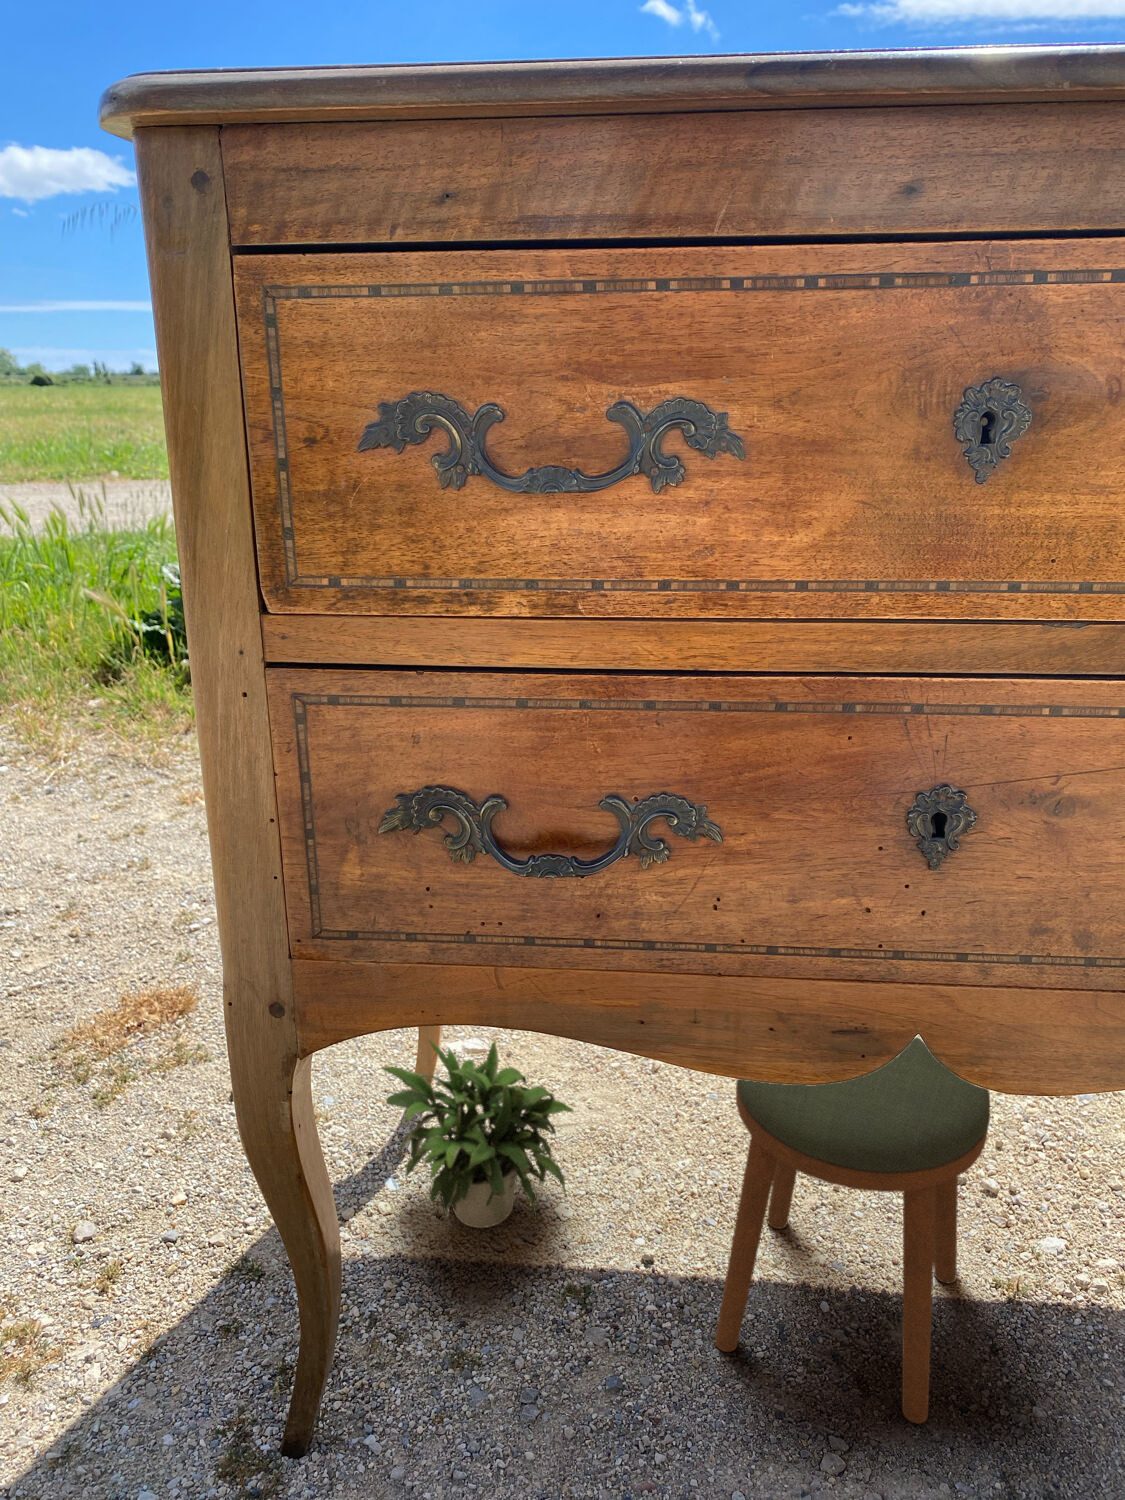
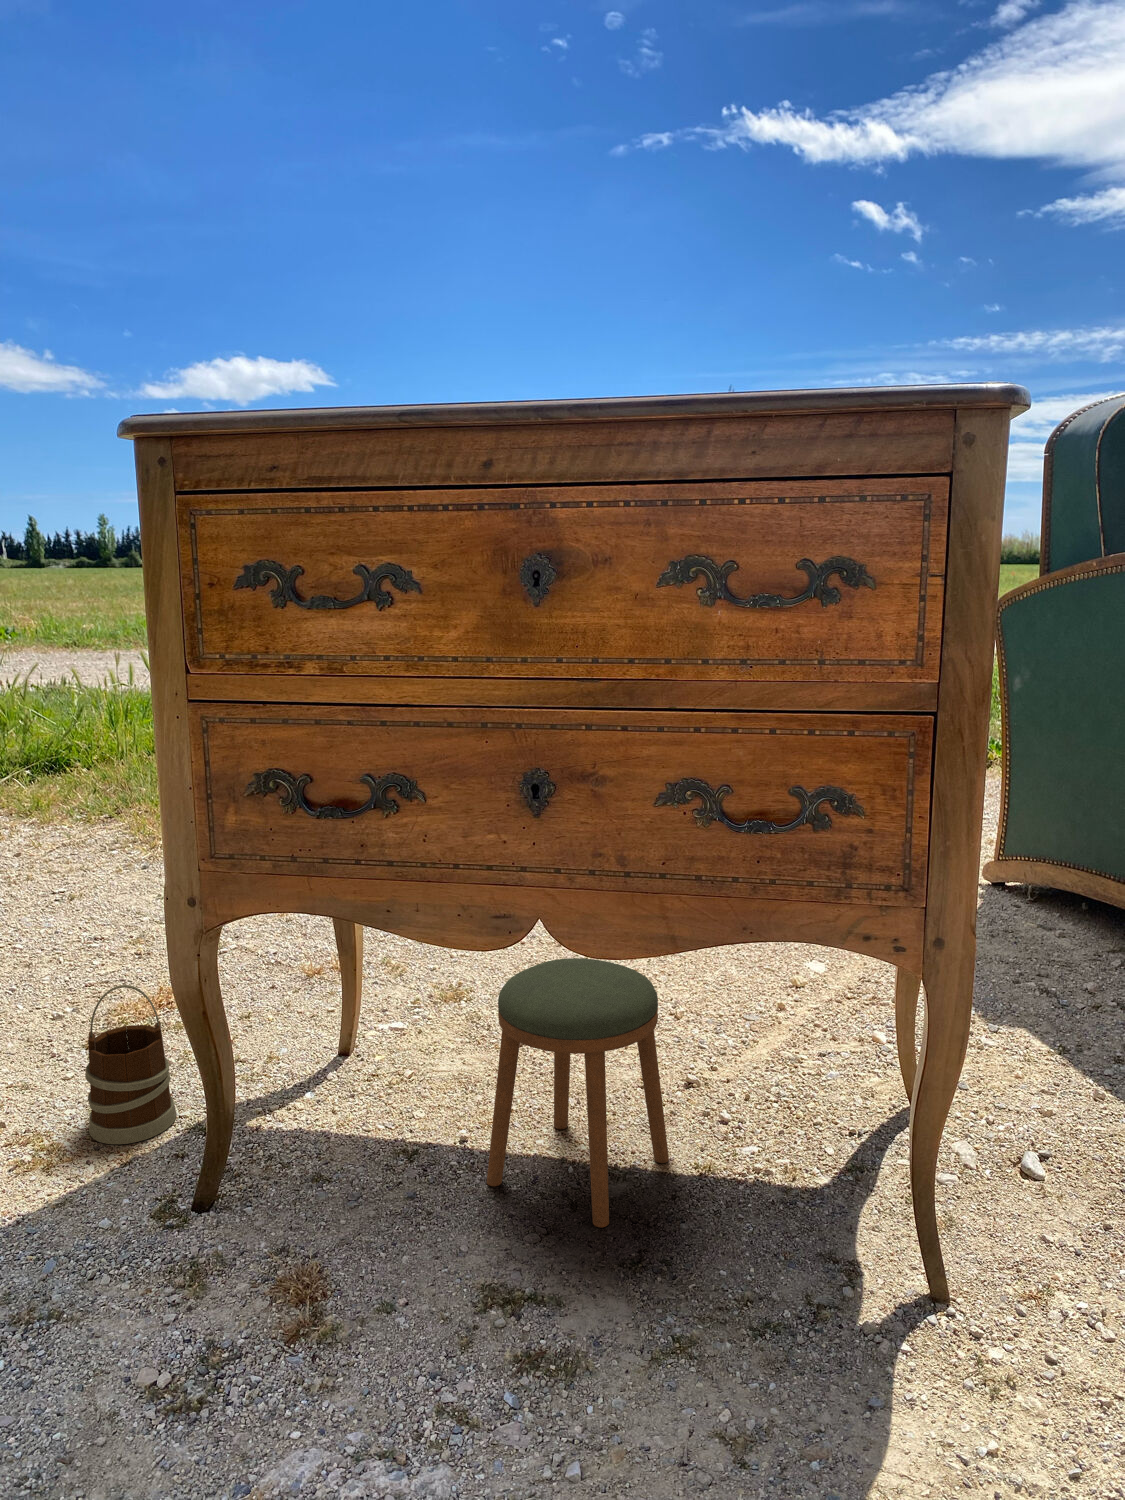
potted plant: present [367,1041,573,1228] -> none [298,987,425,1117]
wooden bucket: none [64,1077,206,1315] -> present [85,985,177,1144]

